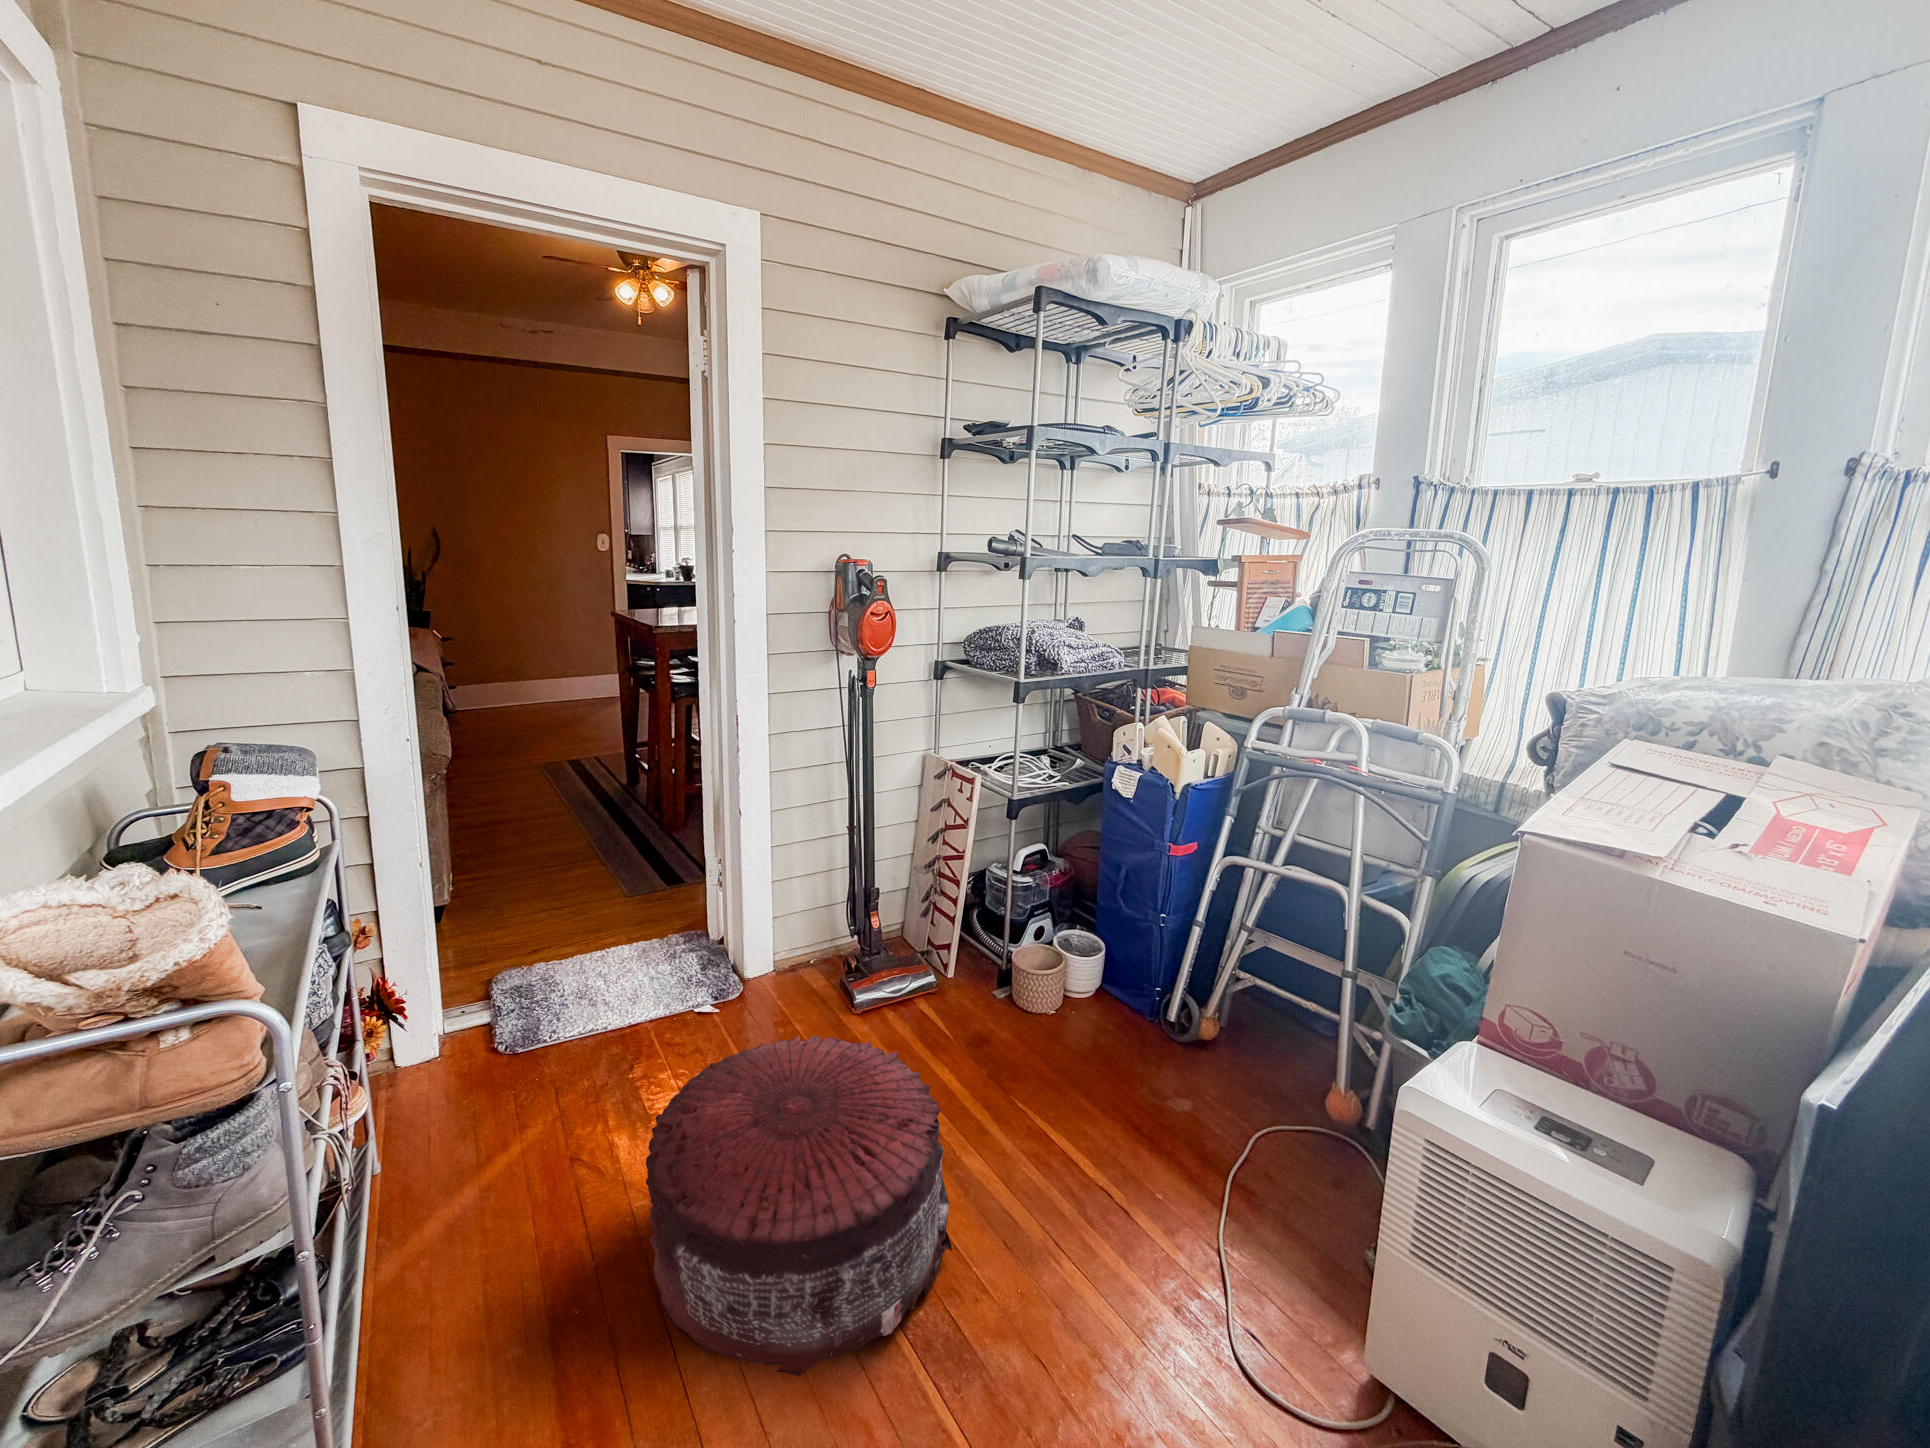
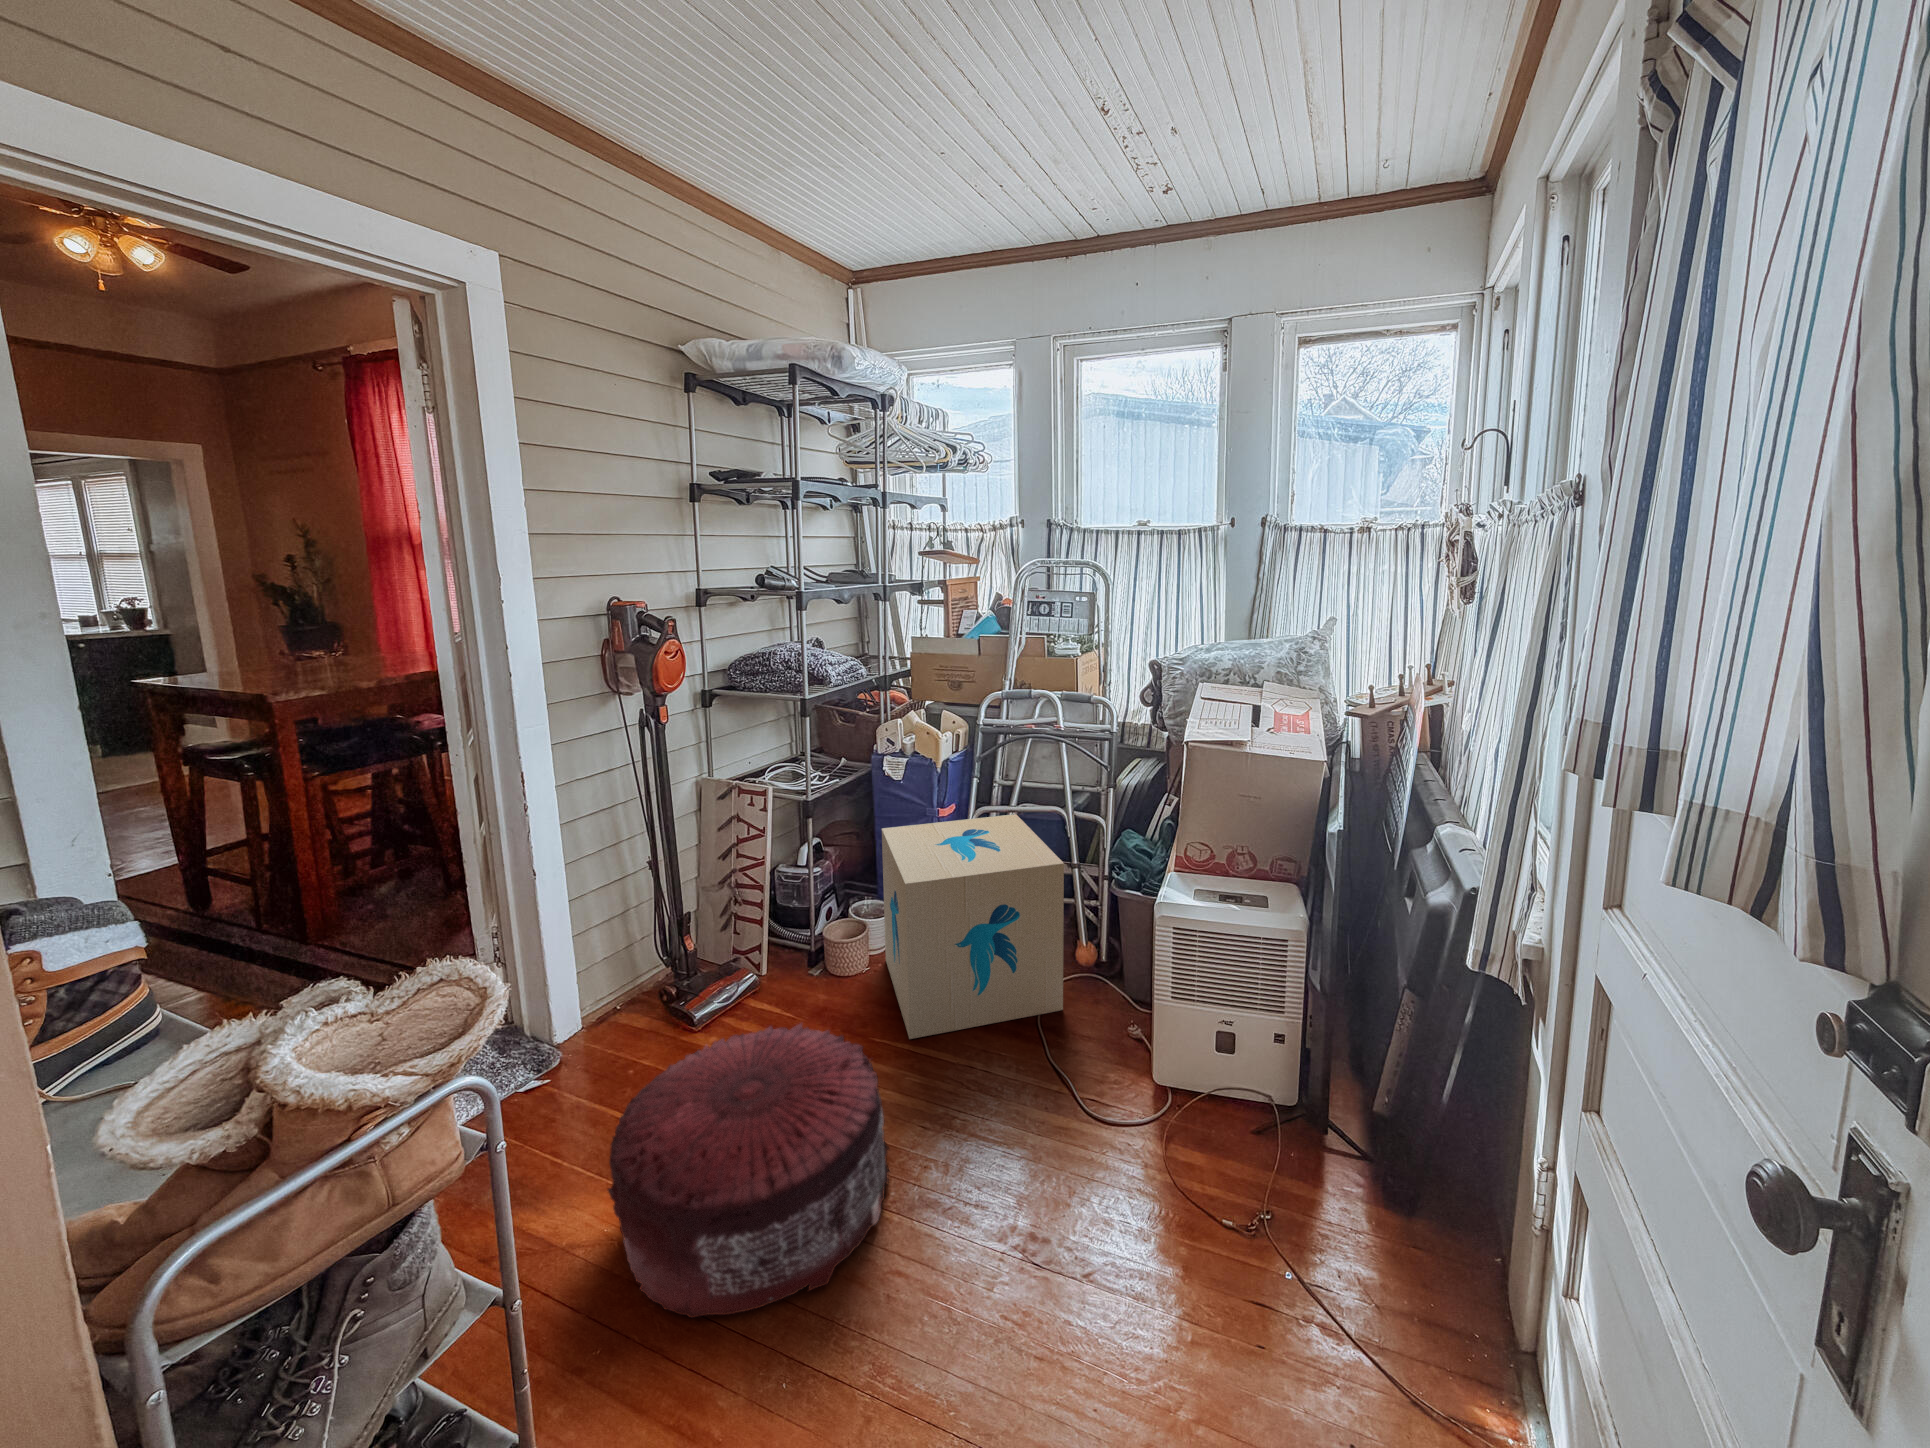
cardboard box: none [1052,852,1297,1173] -> present [882,814,1064,1039]

